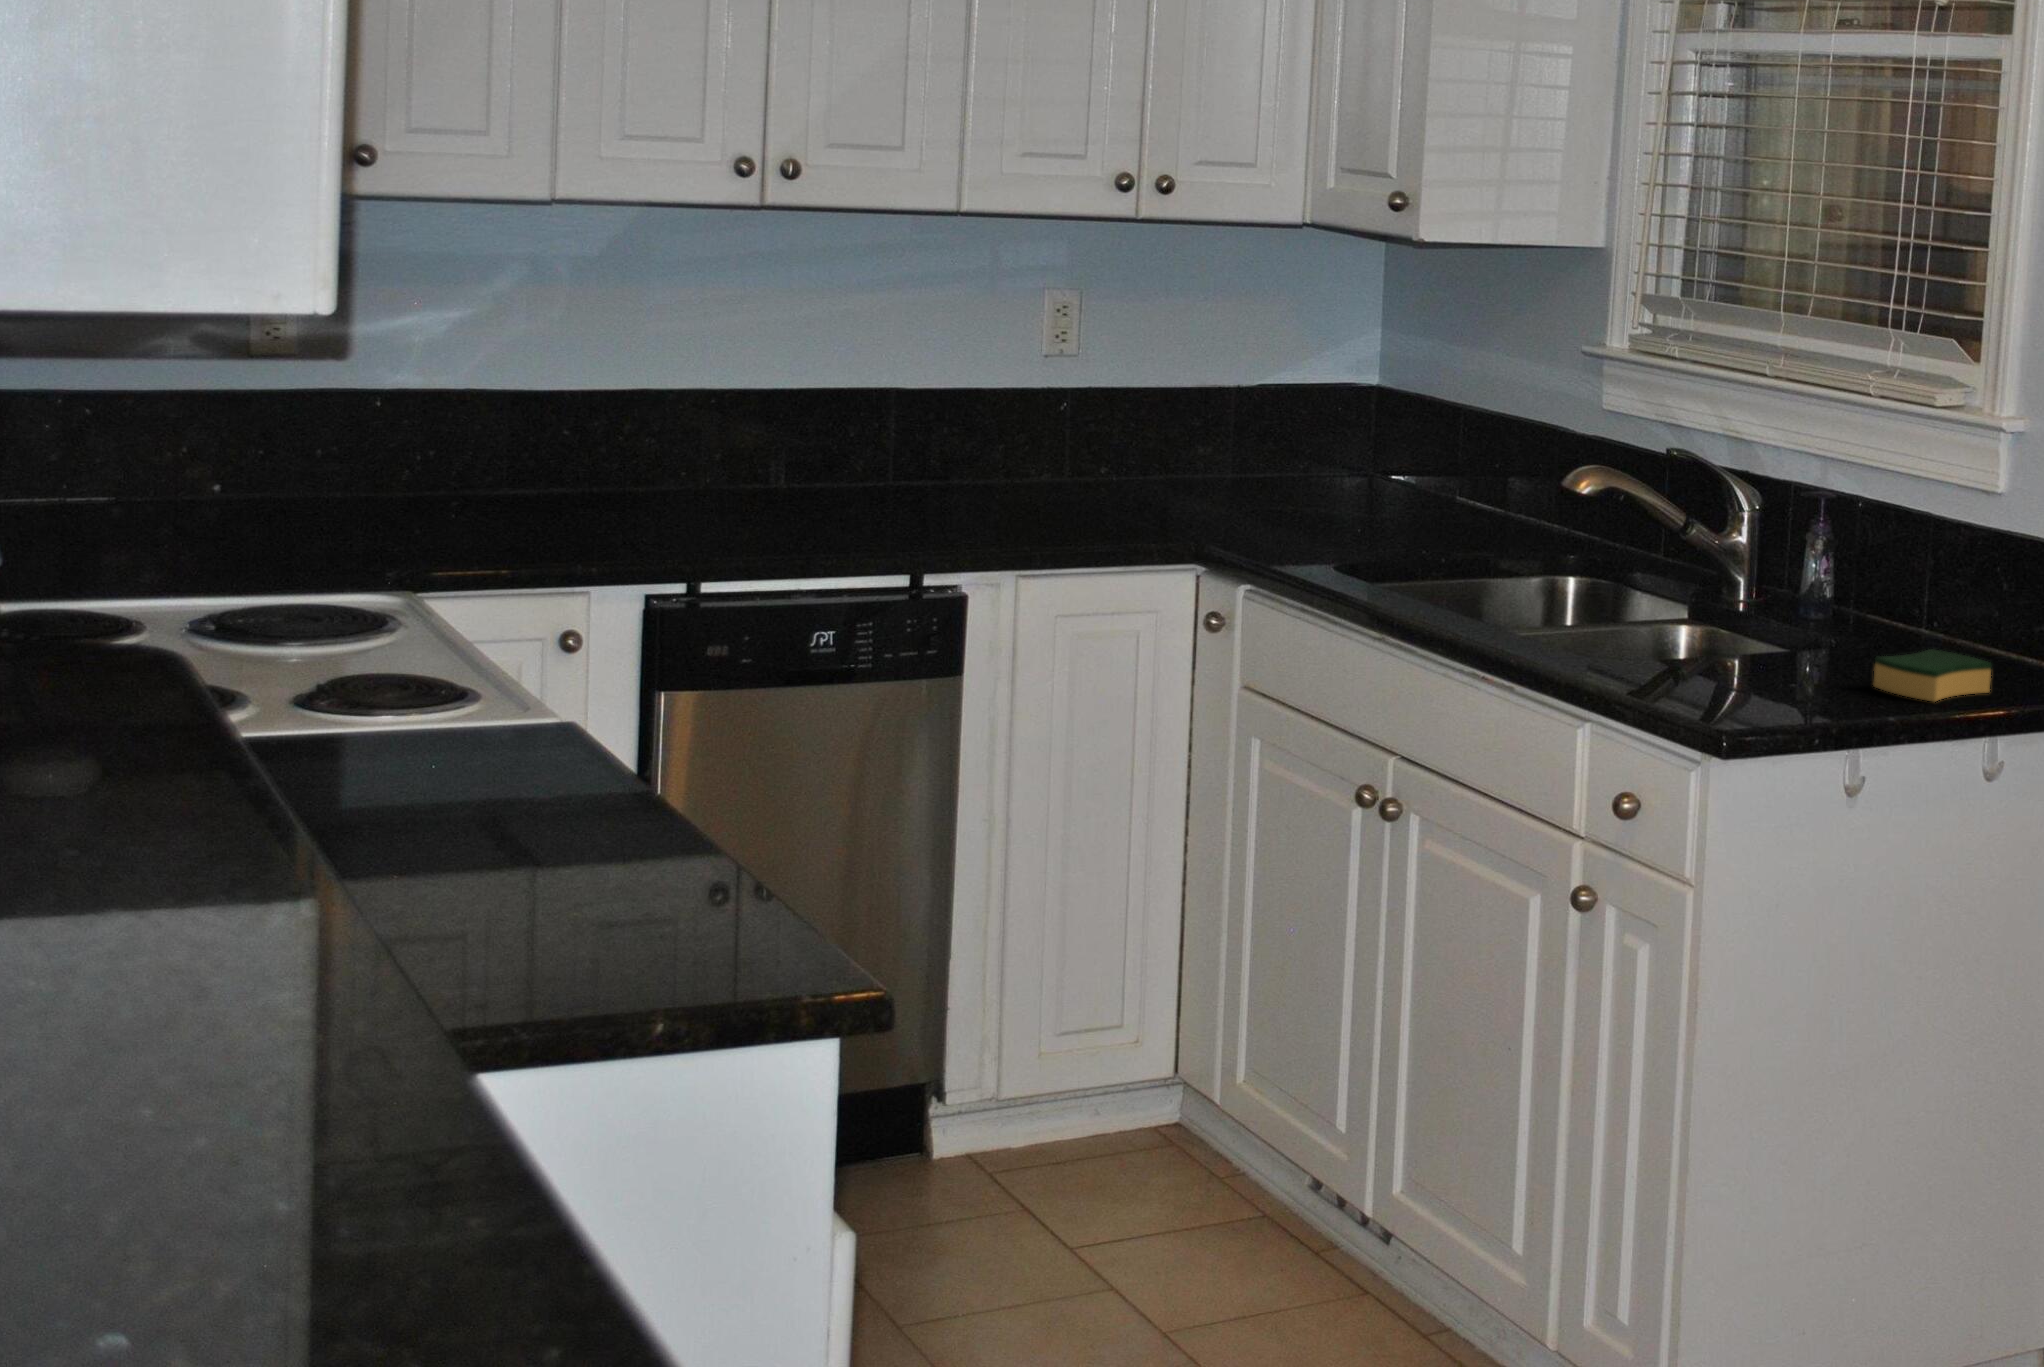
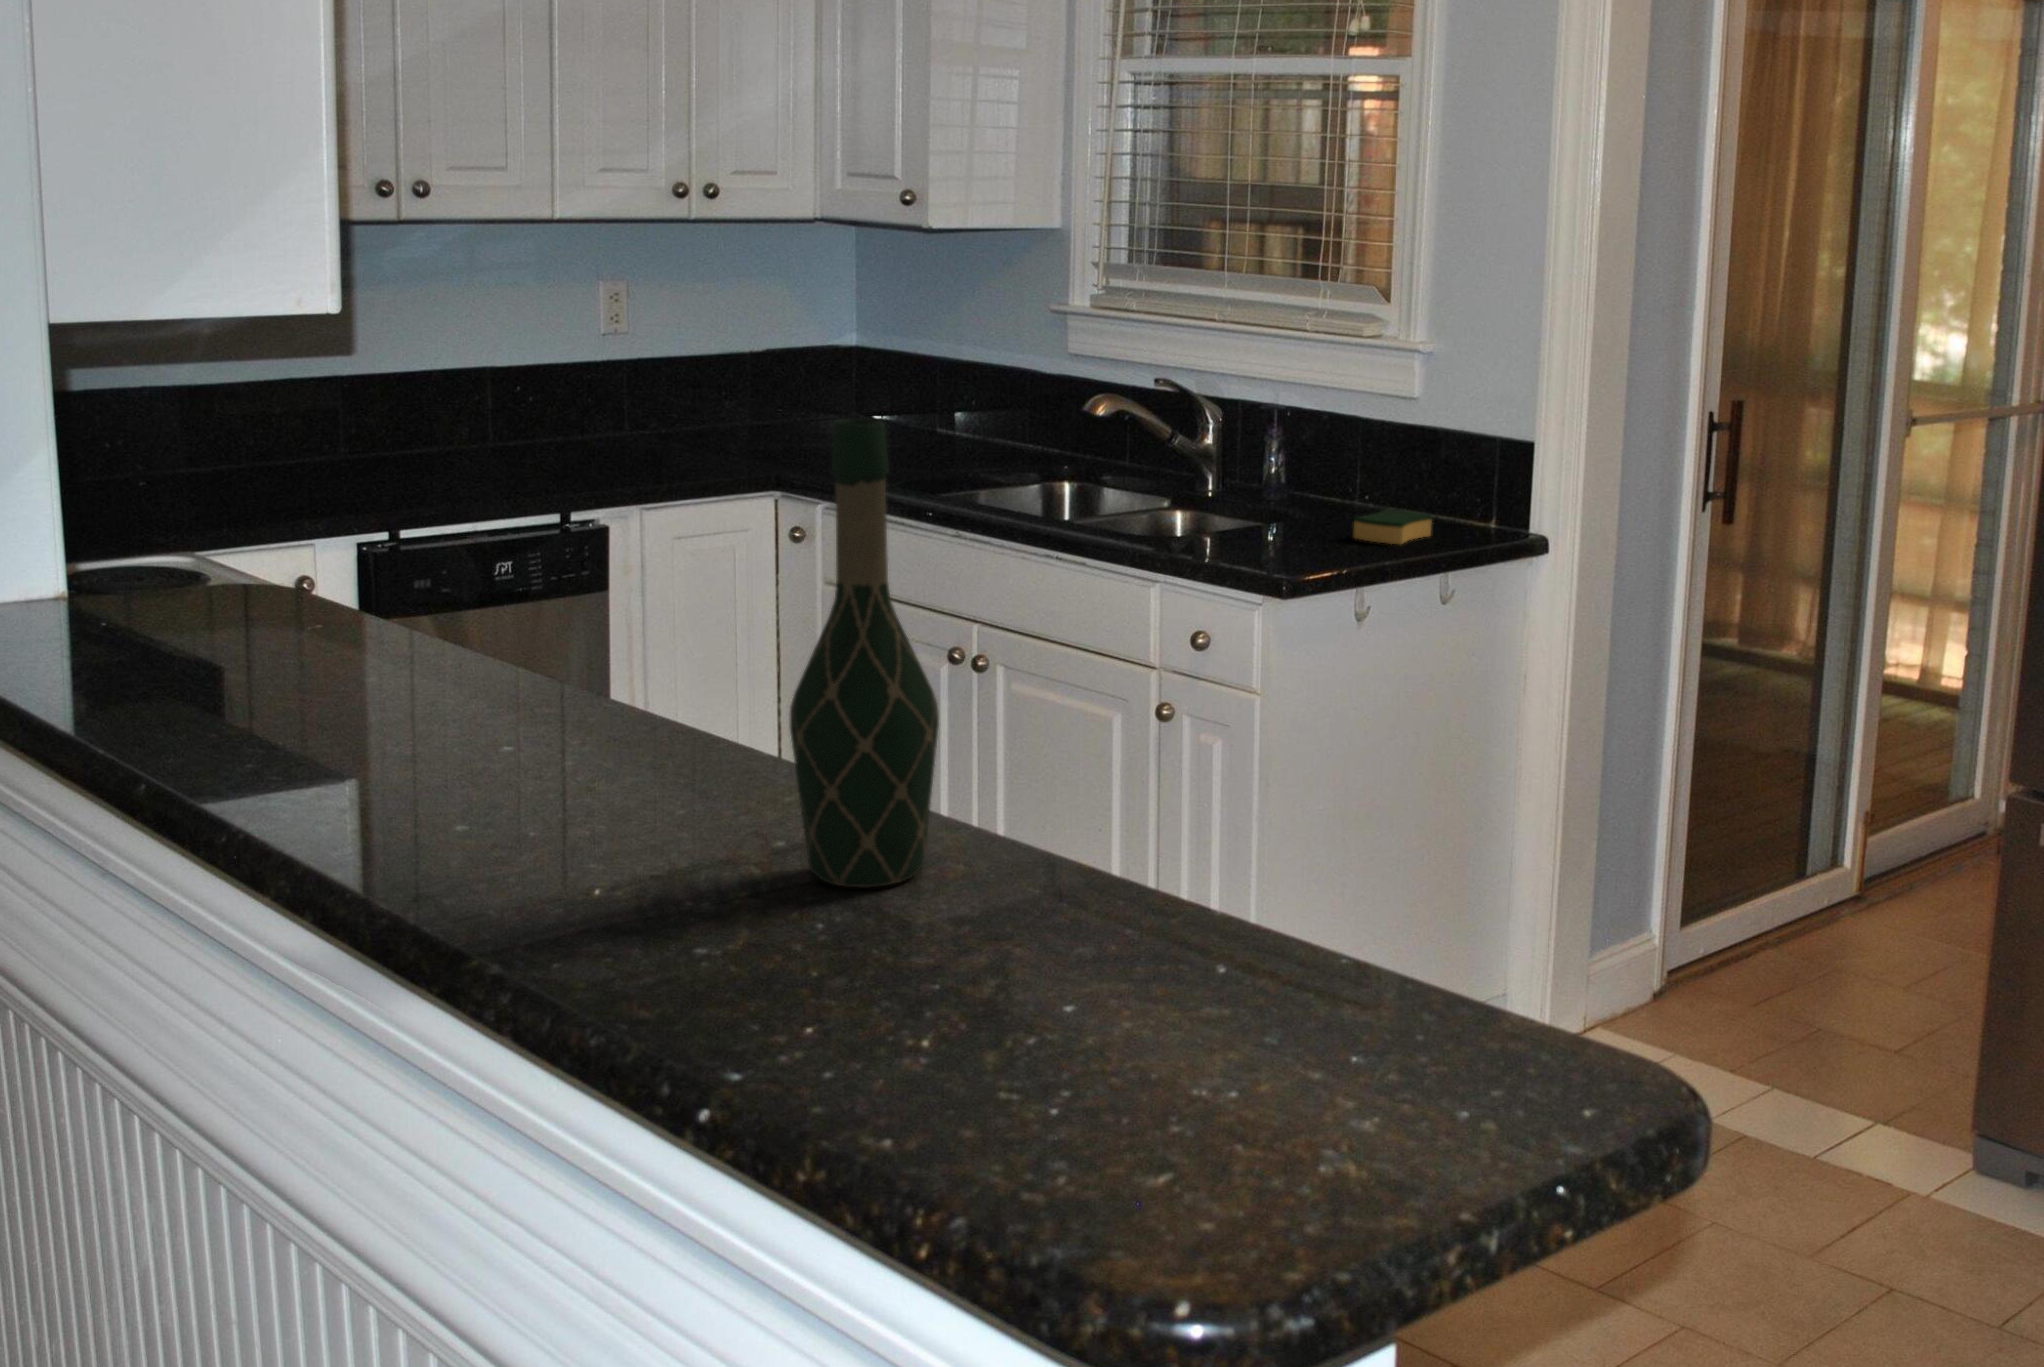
wine bottle: none [114,482,362,1203] -> present [790,419,939,888]

